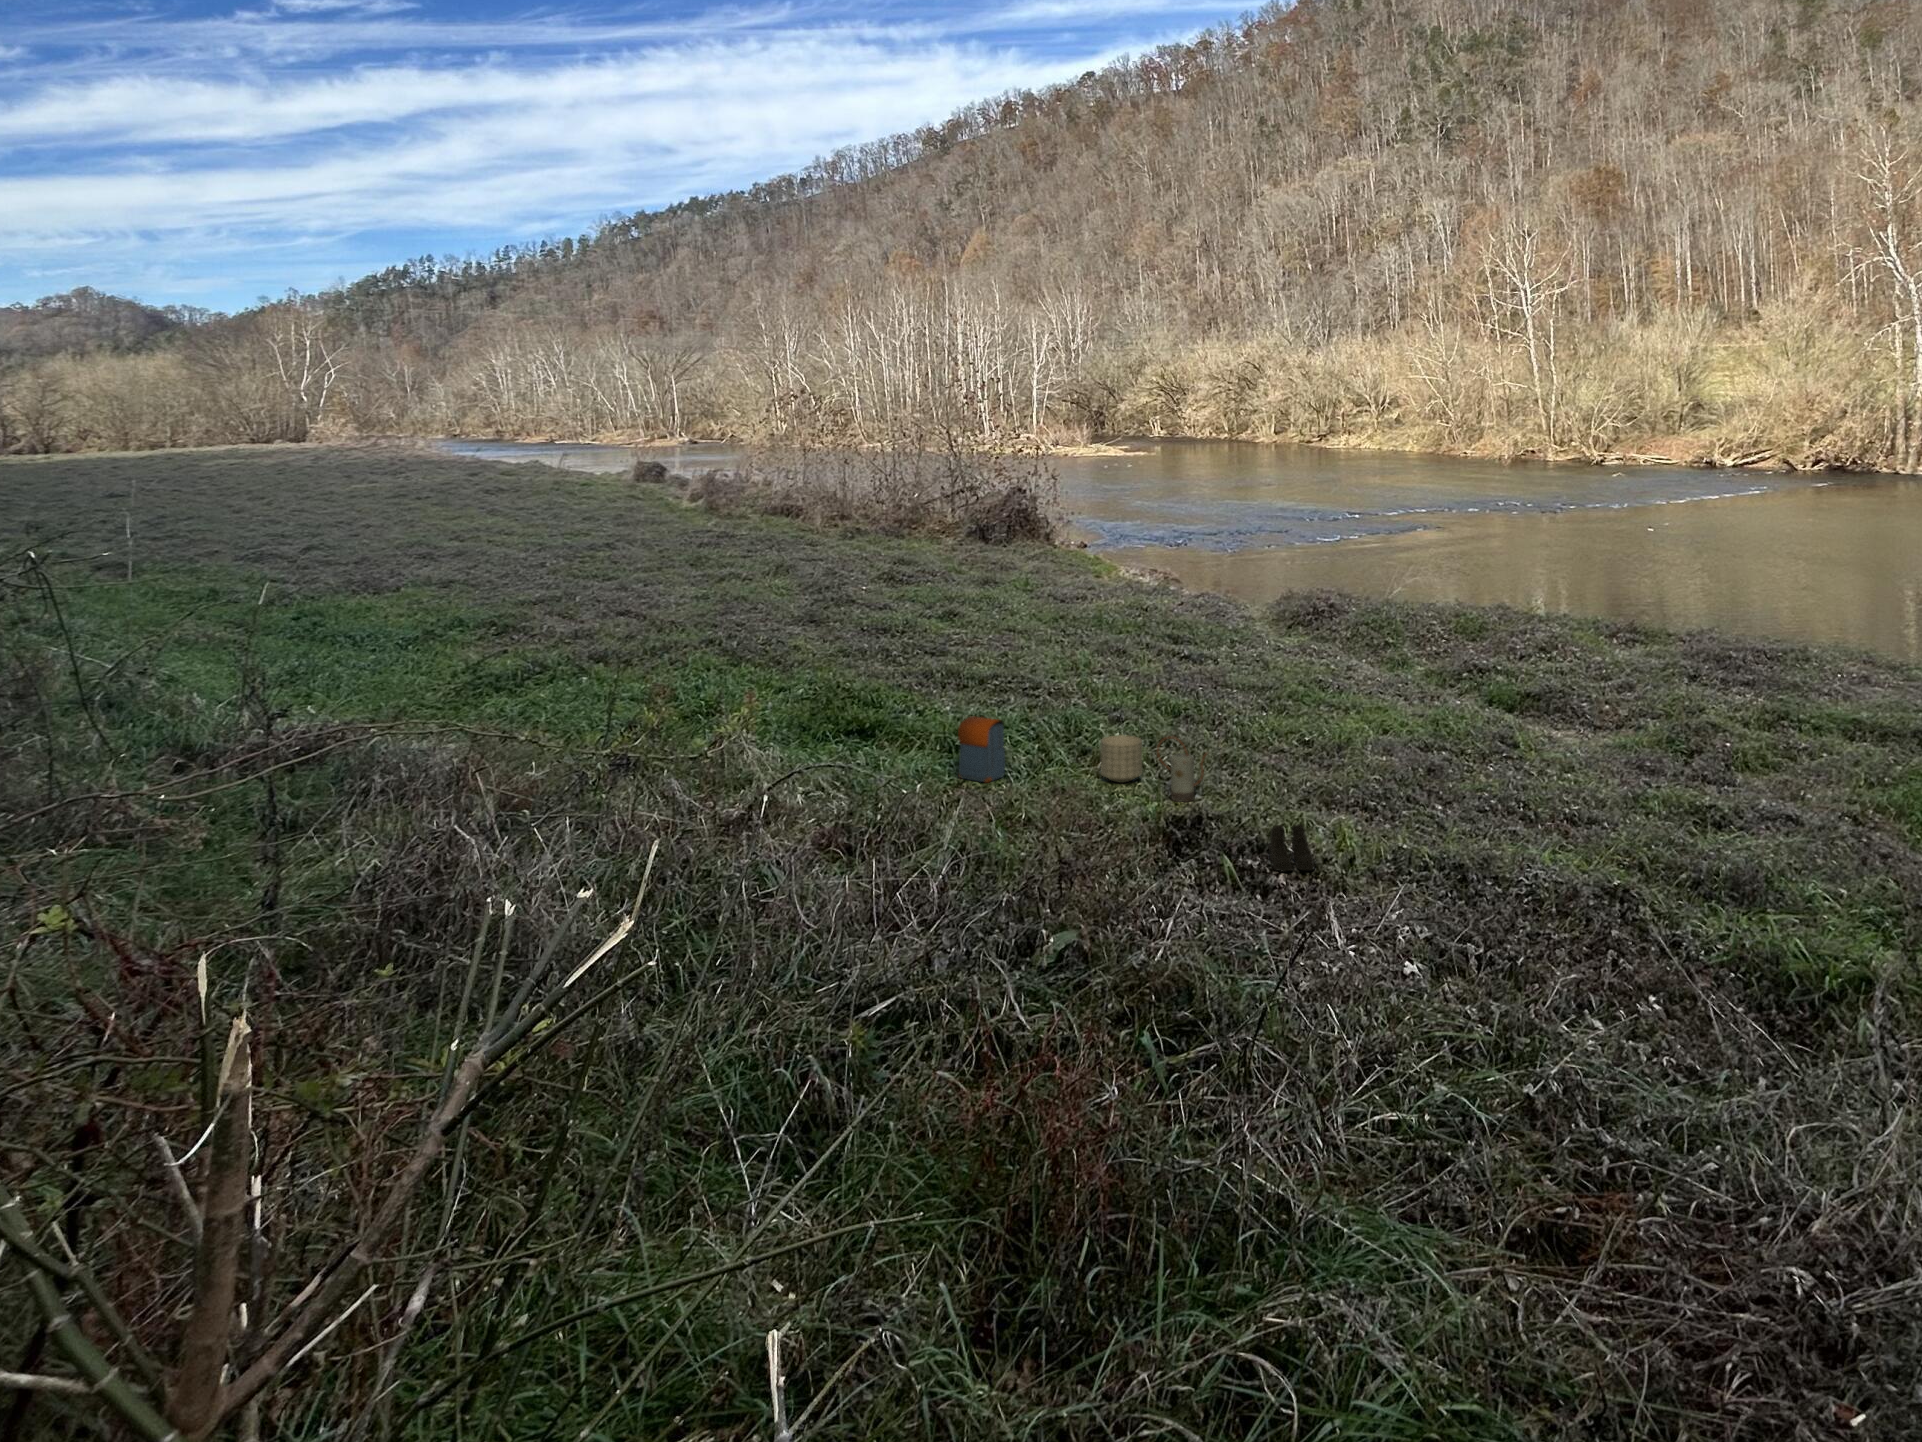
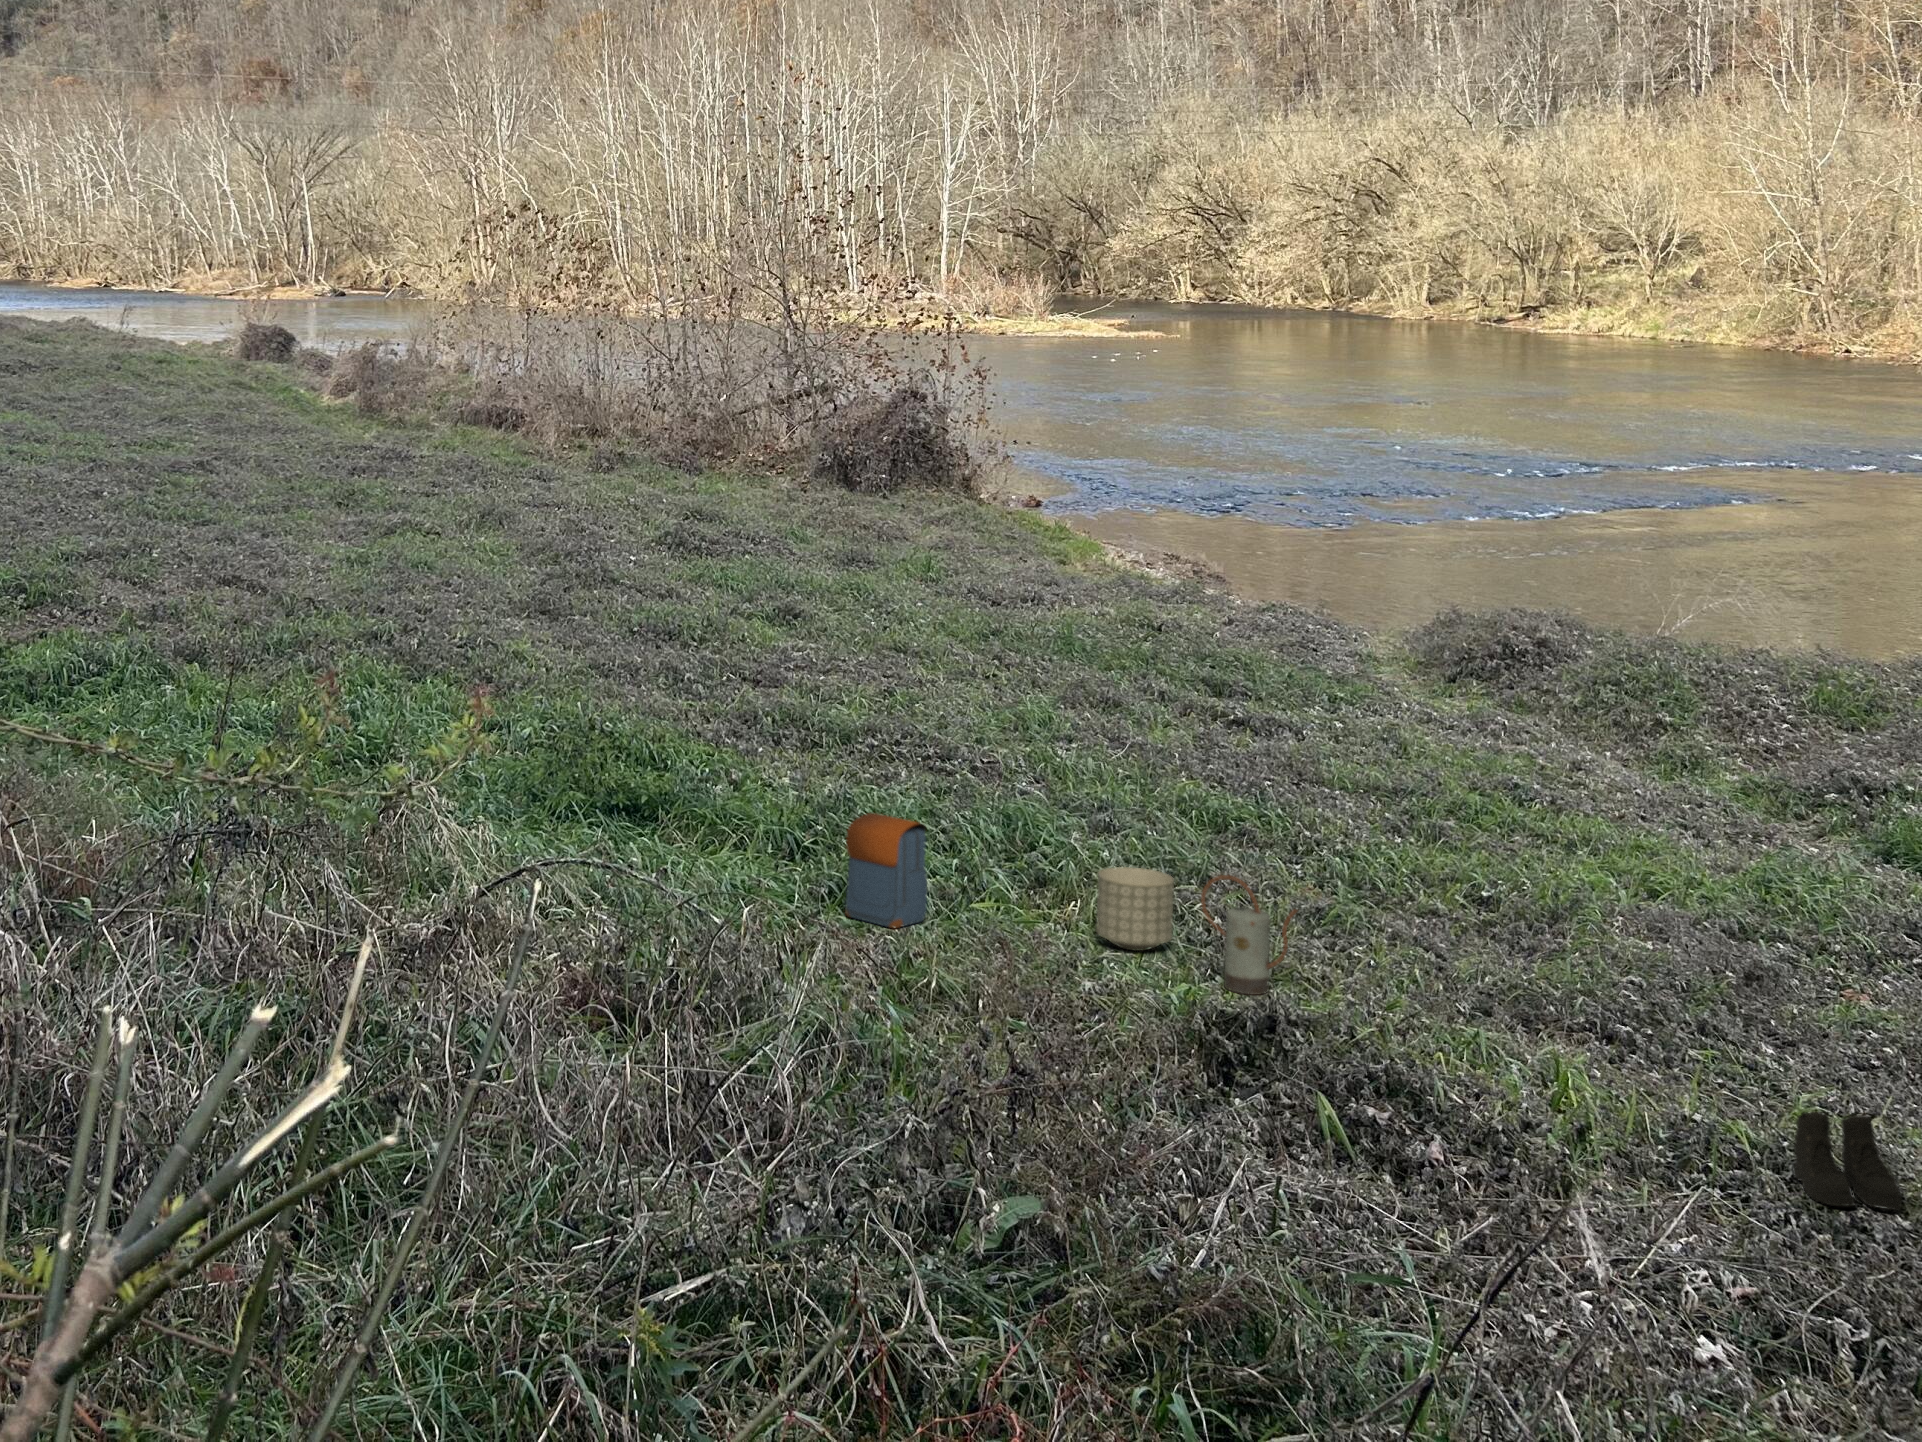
boots: present [1269,824,1315,871] -> present [1794,1112,1902,1210]

